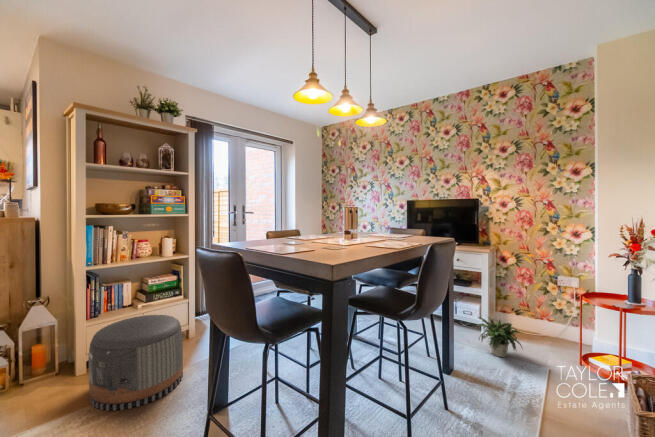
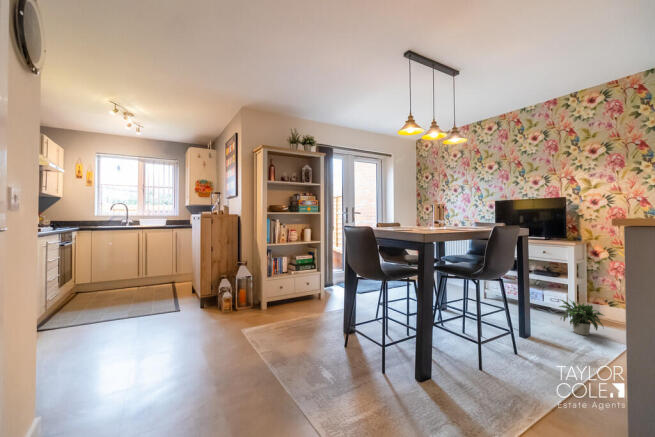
pouf: present [88,315,183,411] -> none [274,276,323,326]

